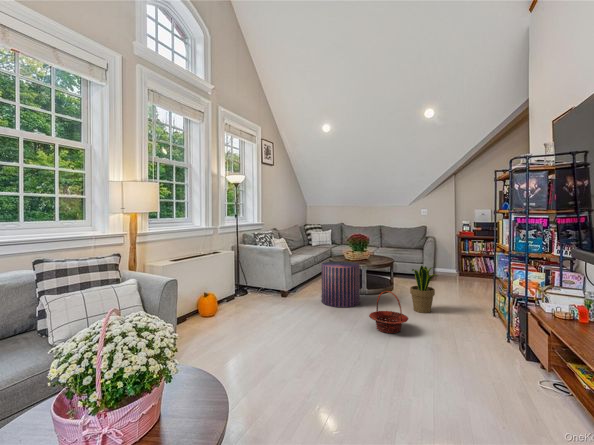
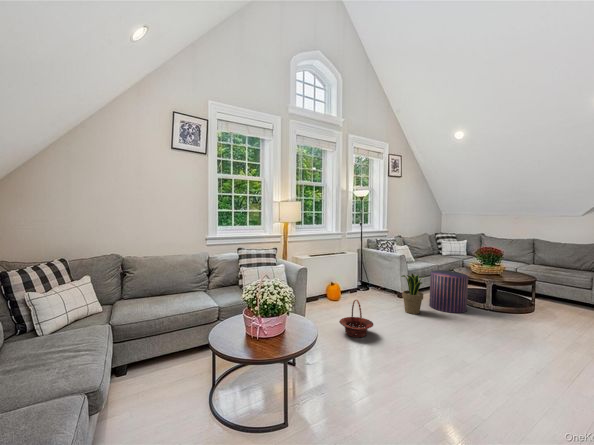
potted plant: present [410,266,437,313] -> present [401,274,423,314]
basket: present [369,291,409,333] -> present [339,300,373,337]

